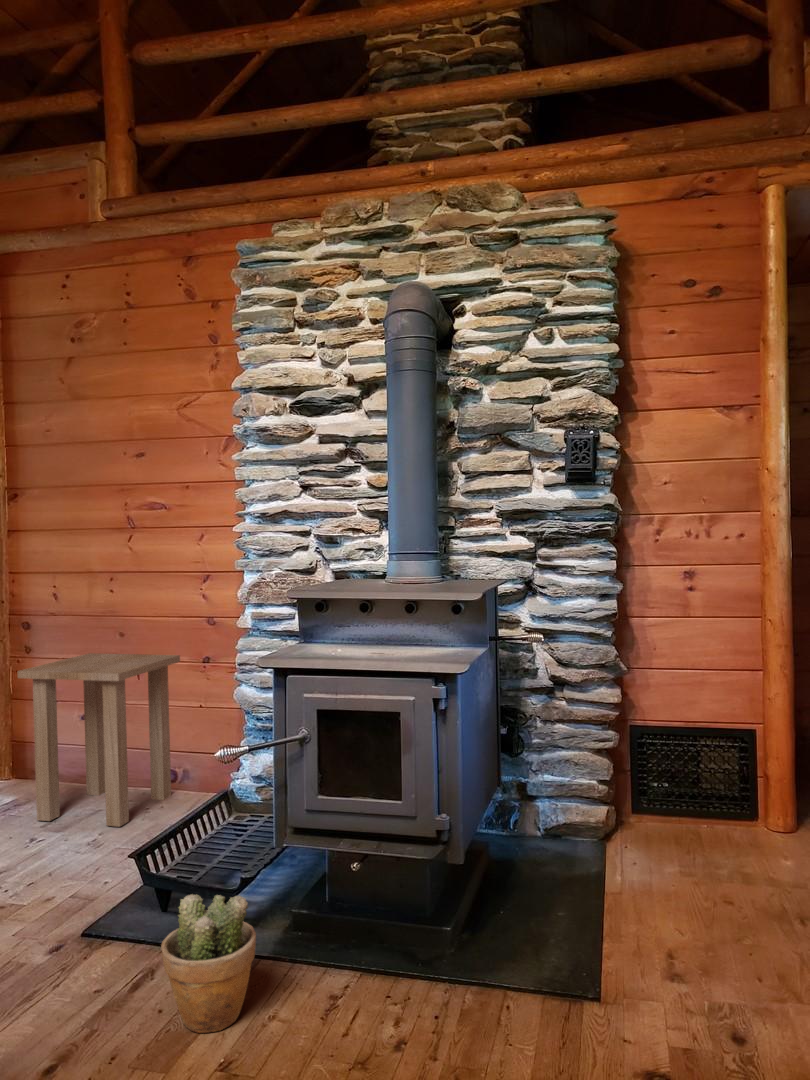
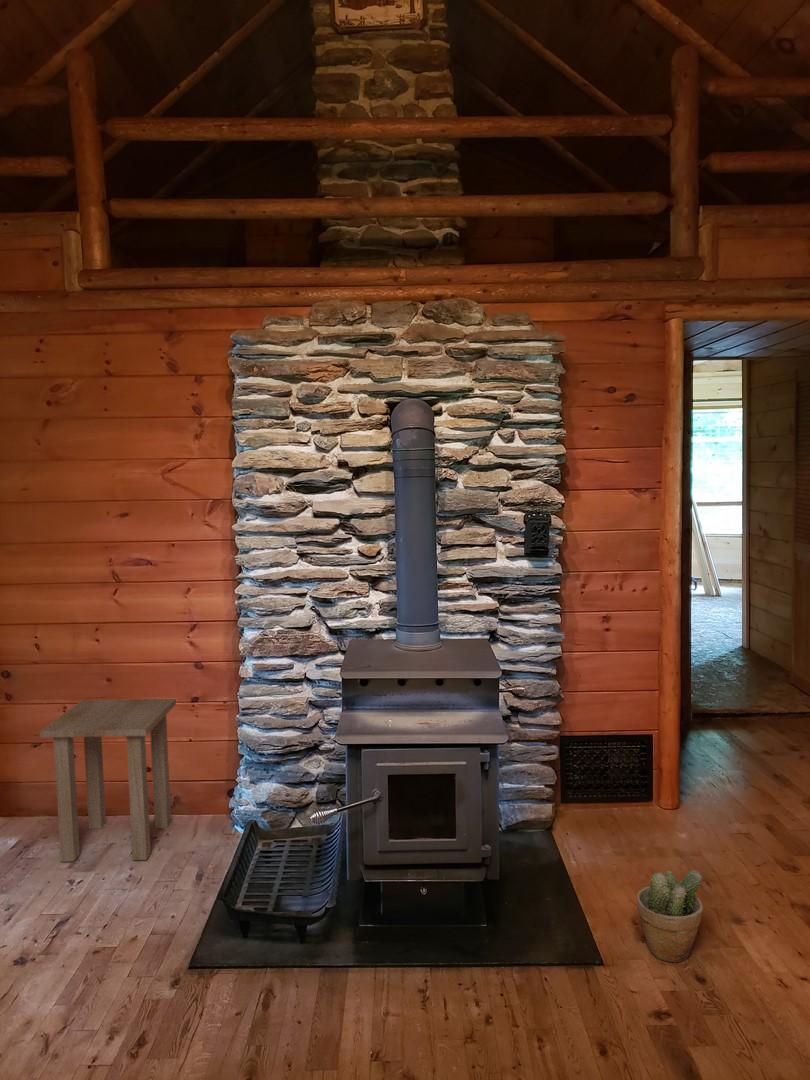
potted plant: present [161,895,256,1033] -> present [637,870,703,962]

